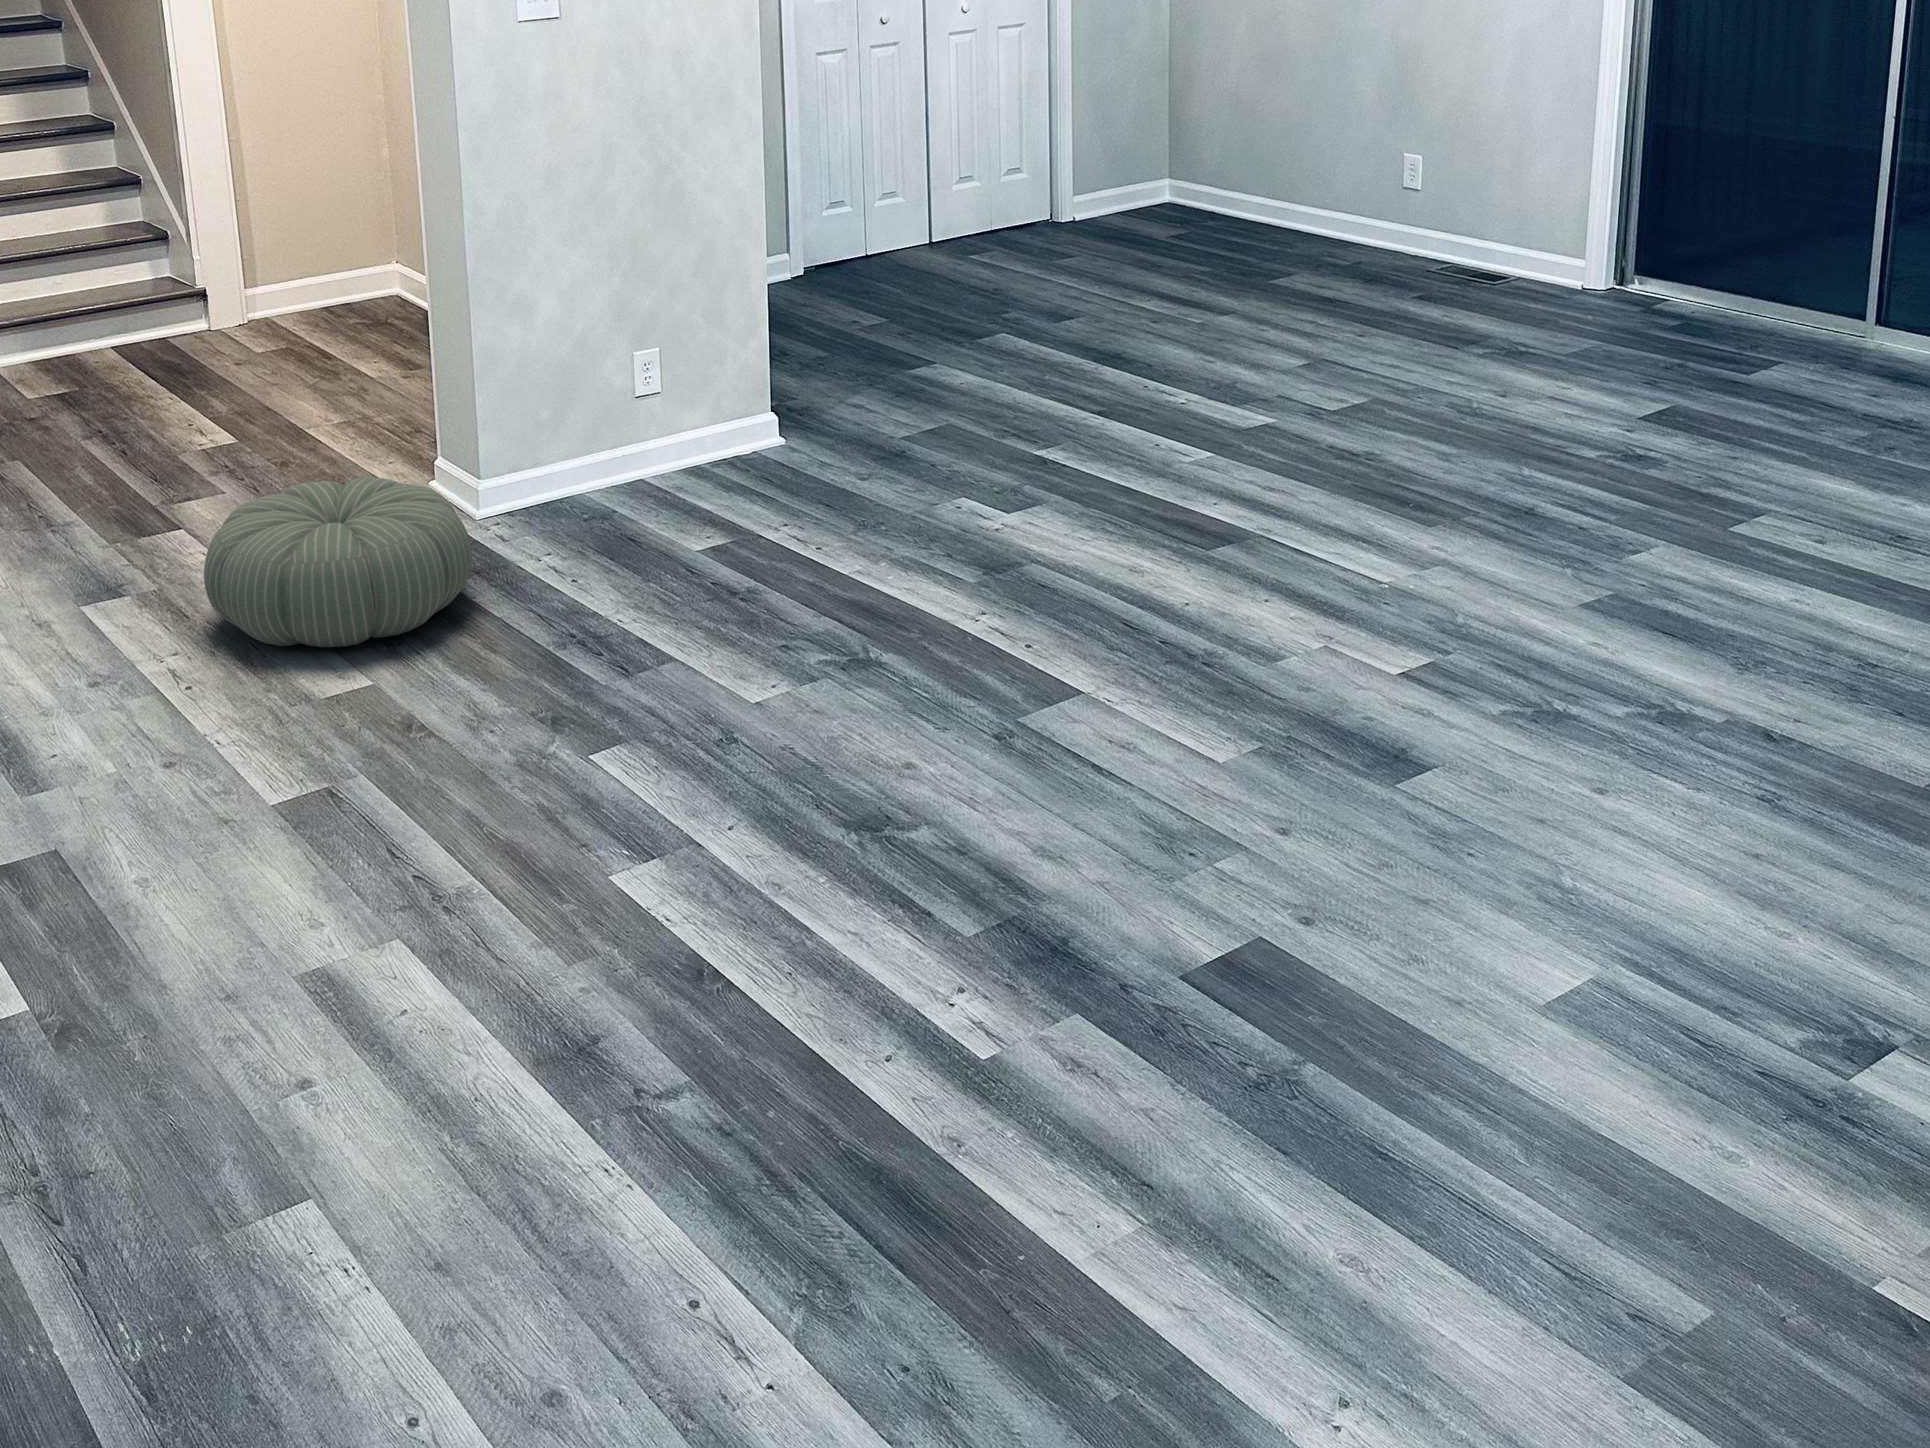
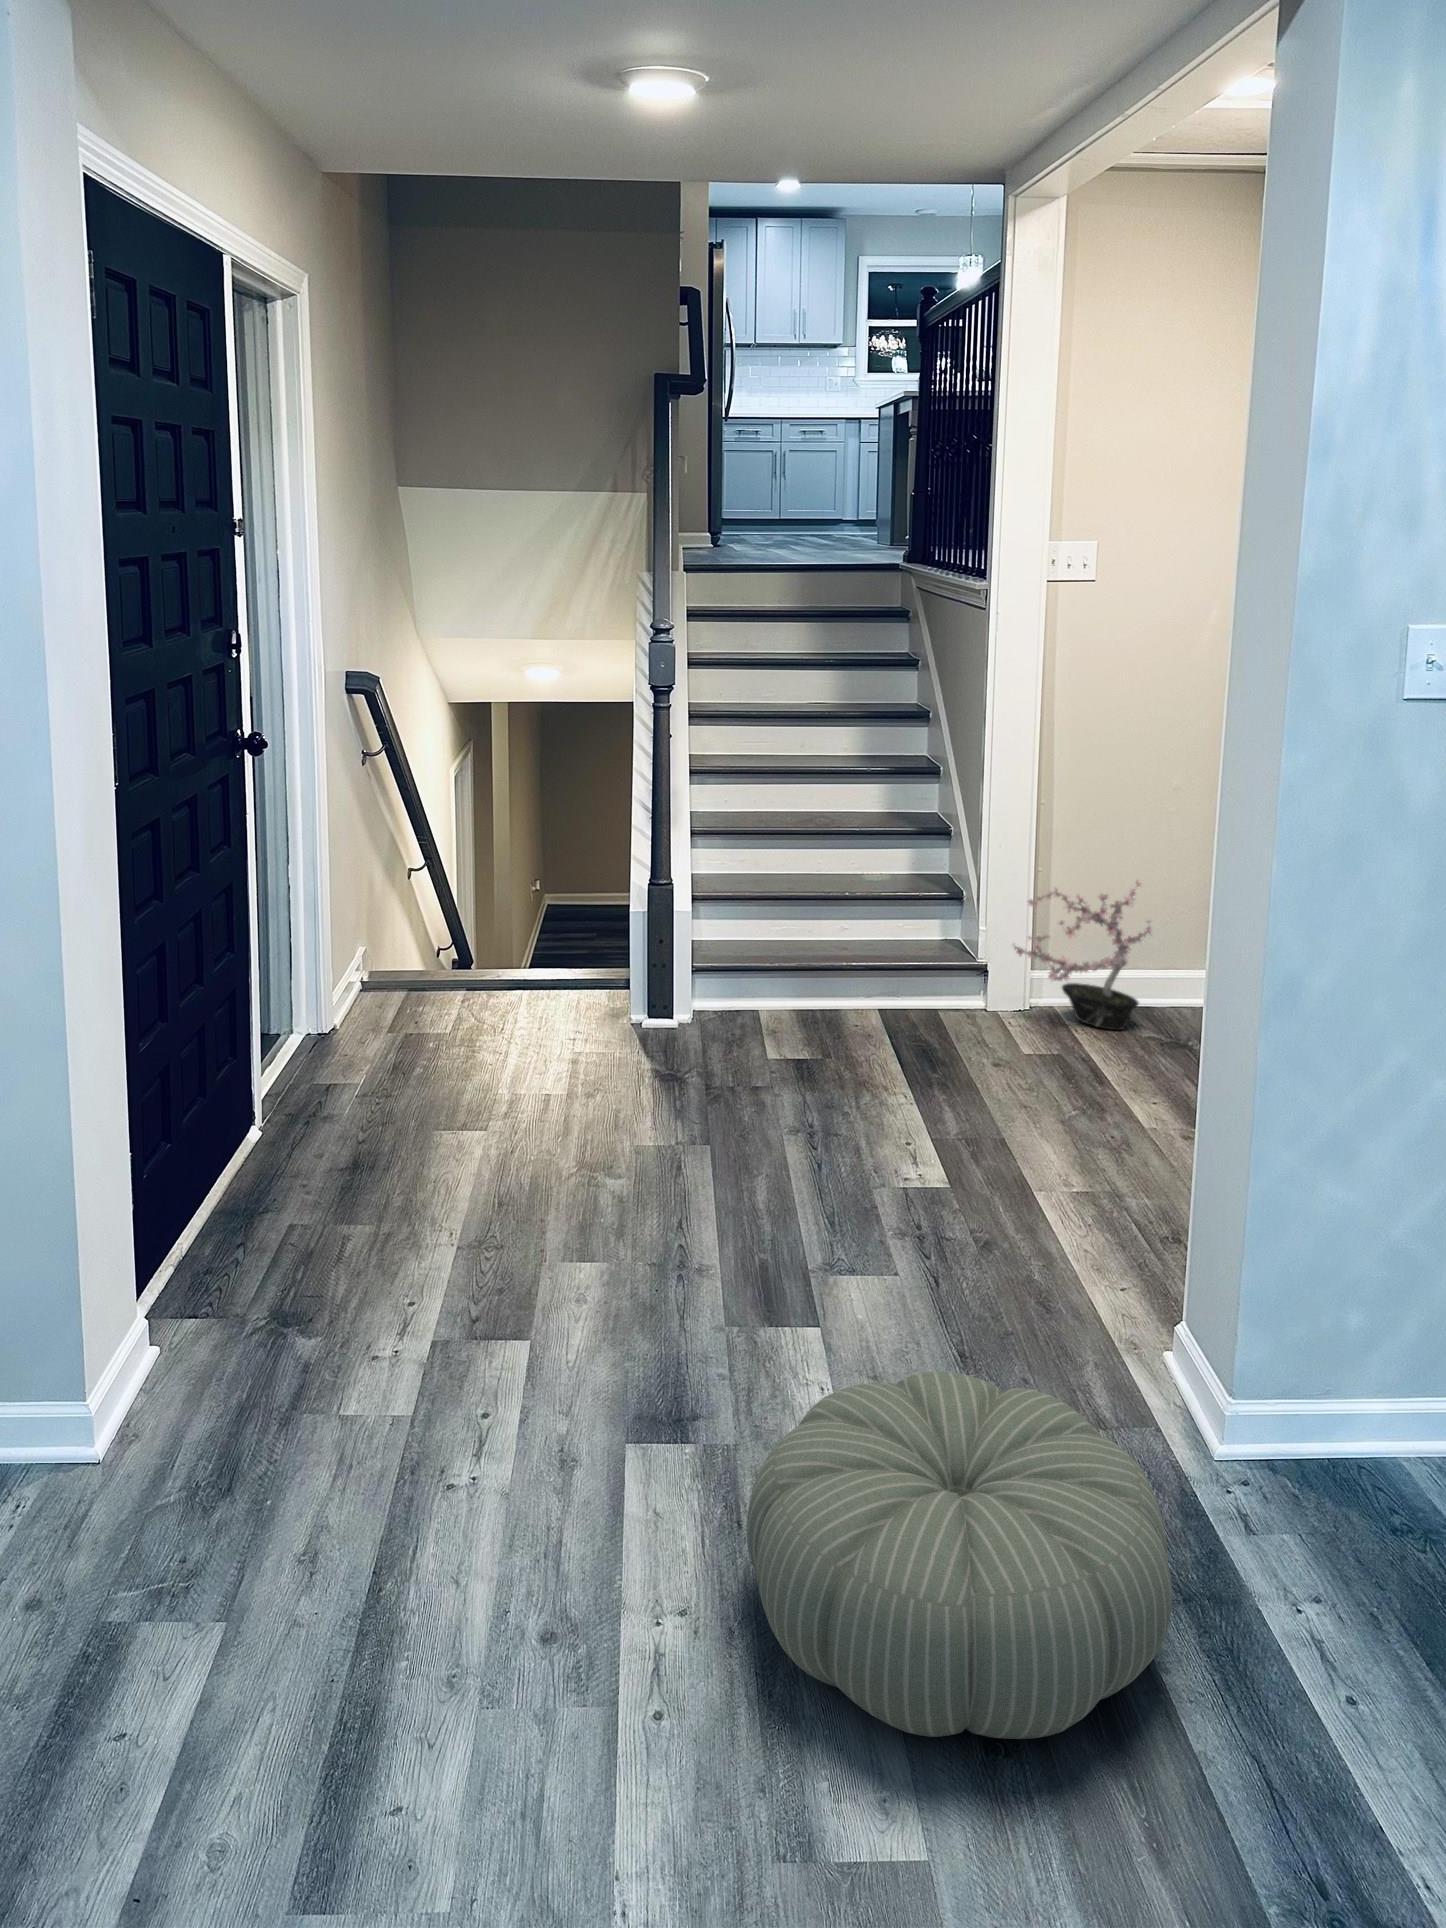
potted plant: none [226,190,350,324] -> present [1014,880,1151,1030]

